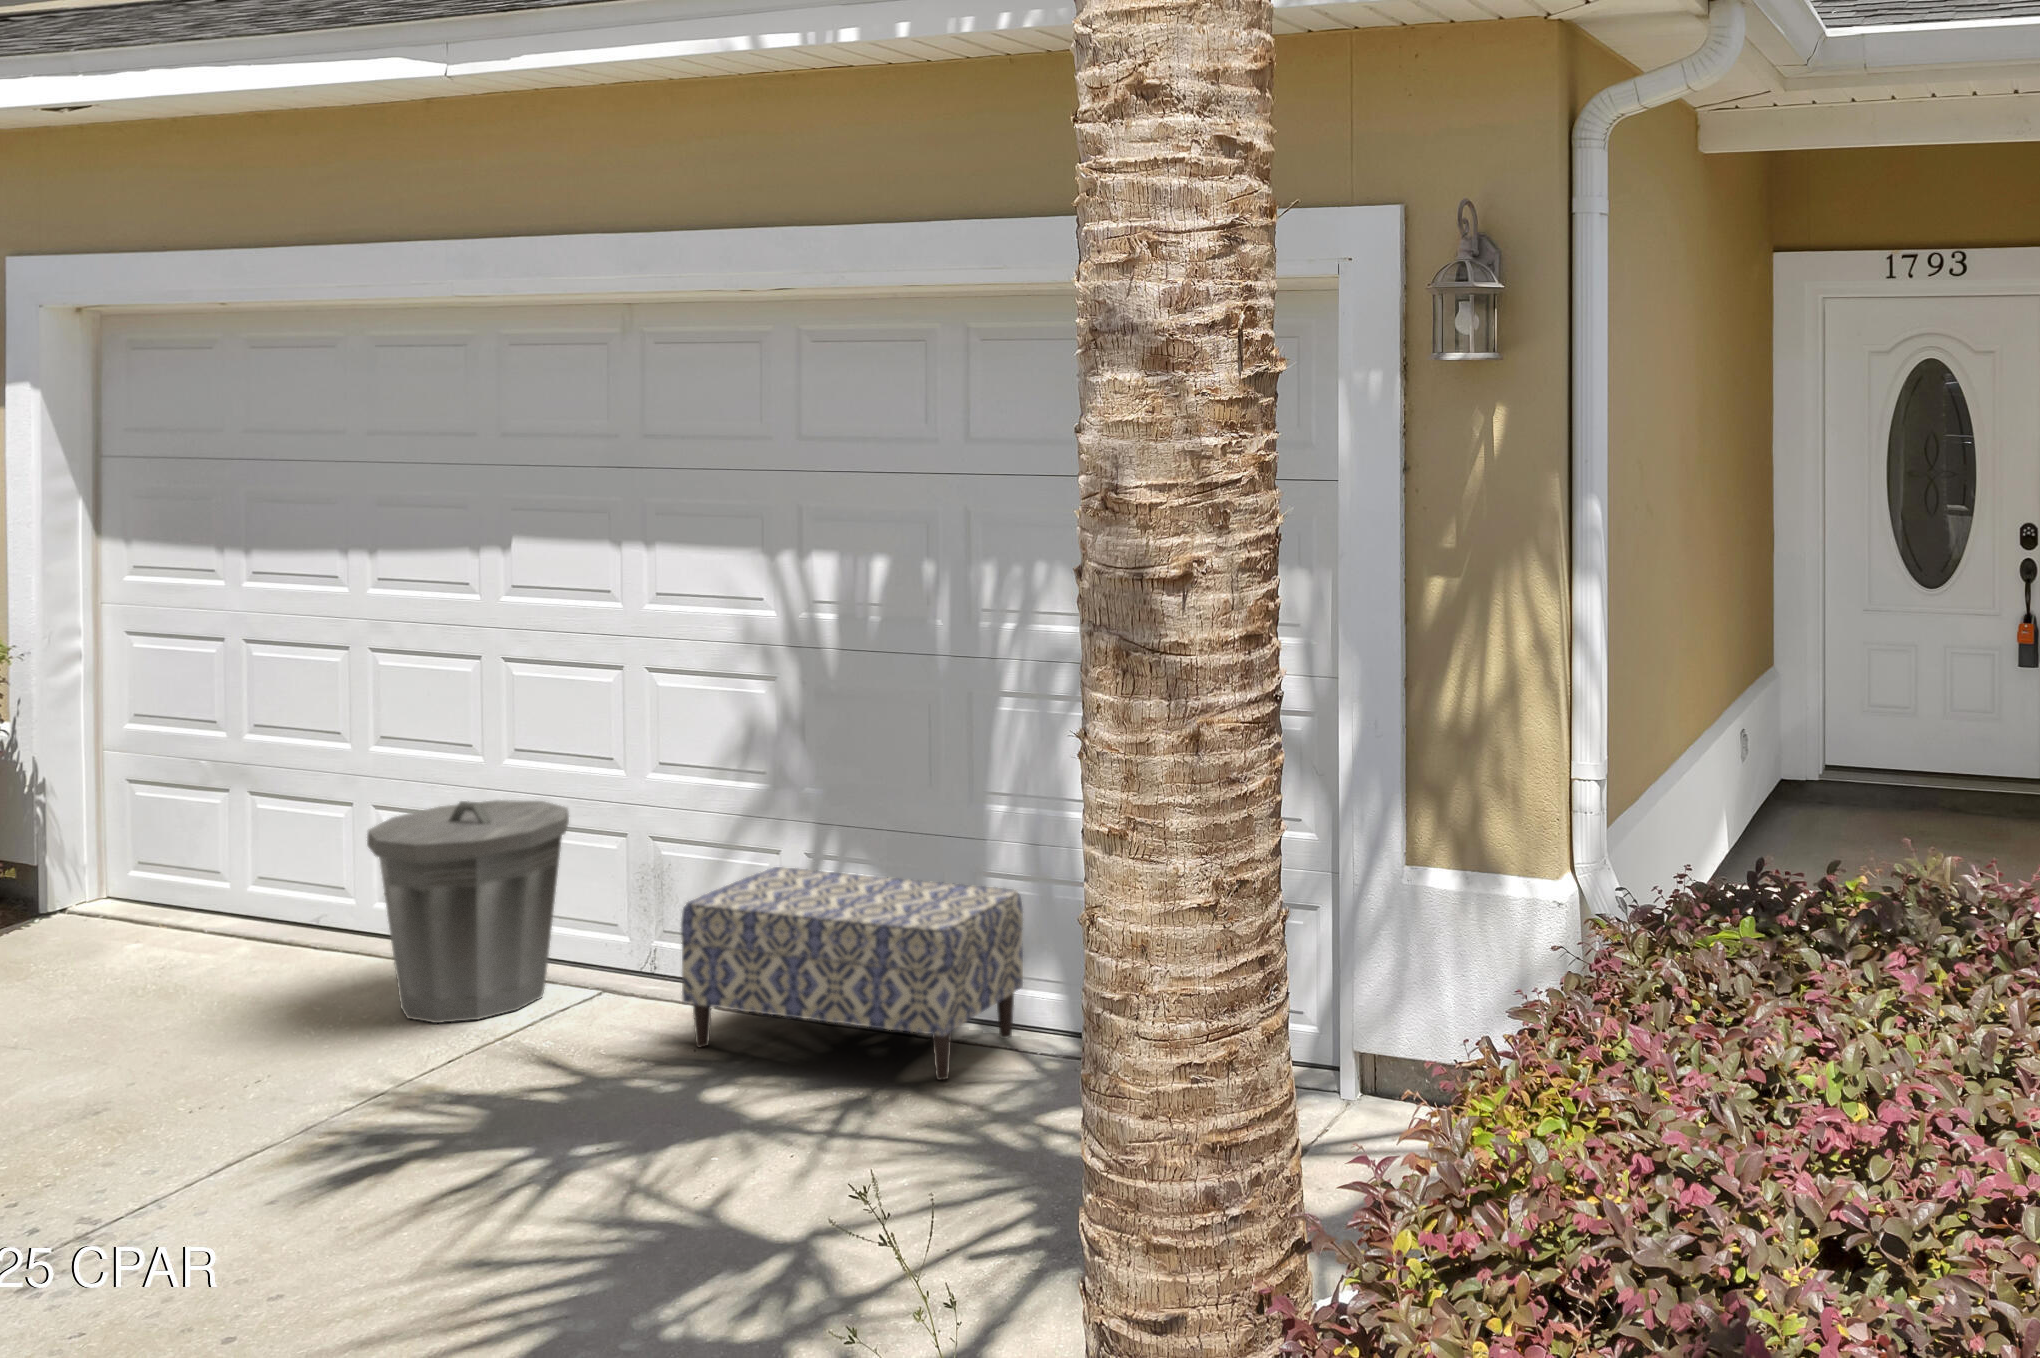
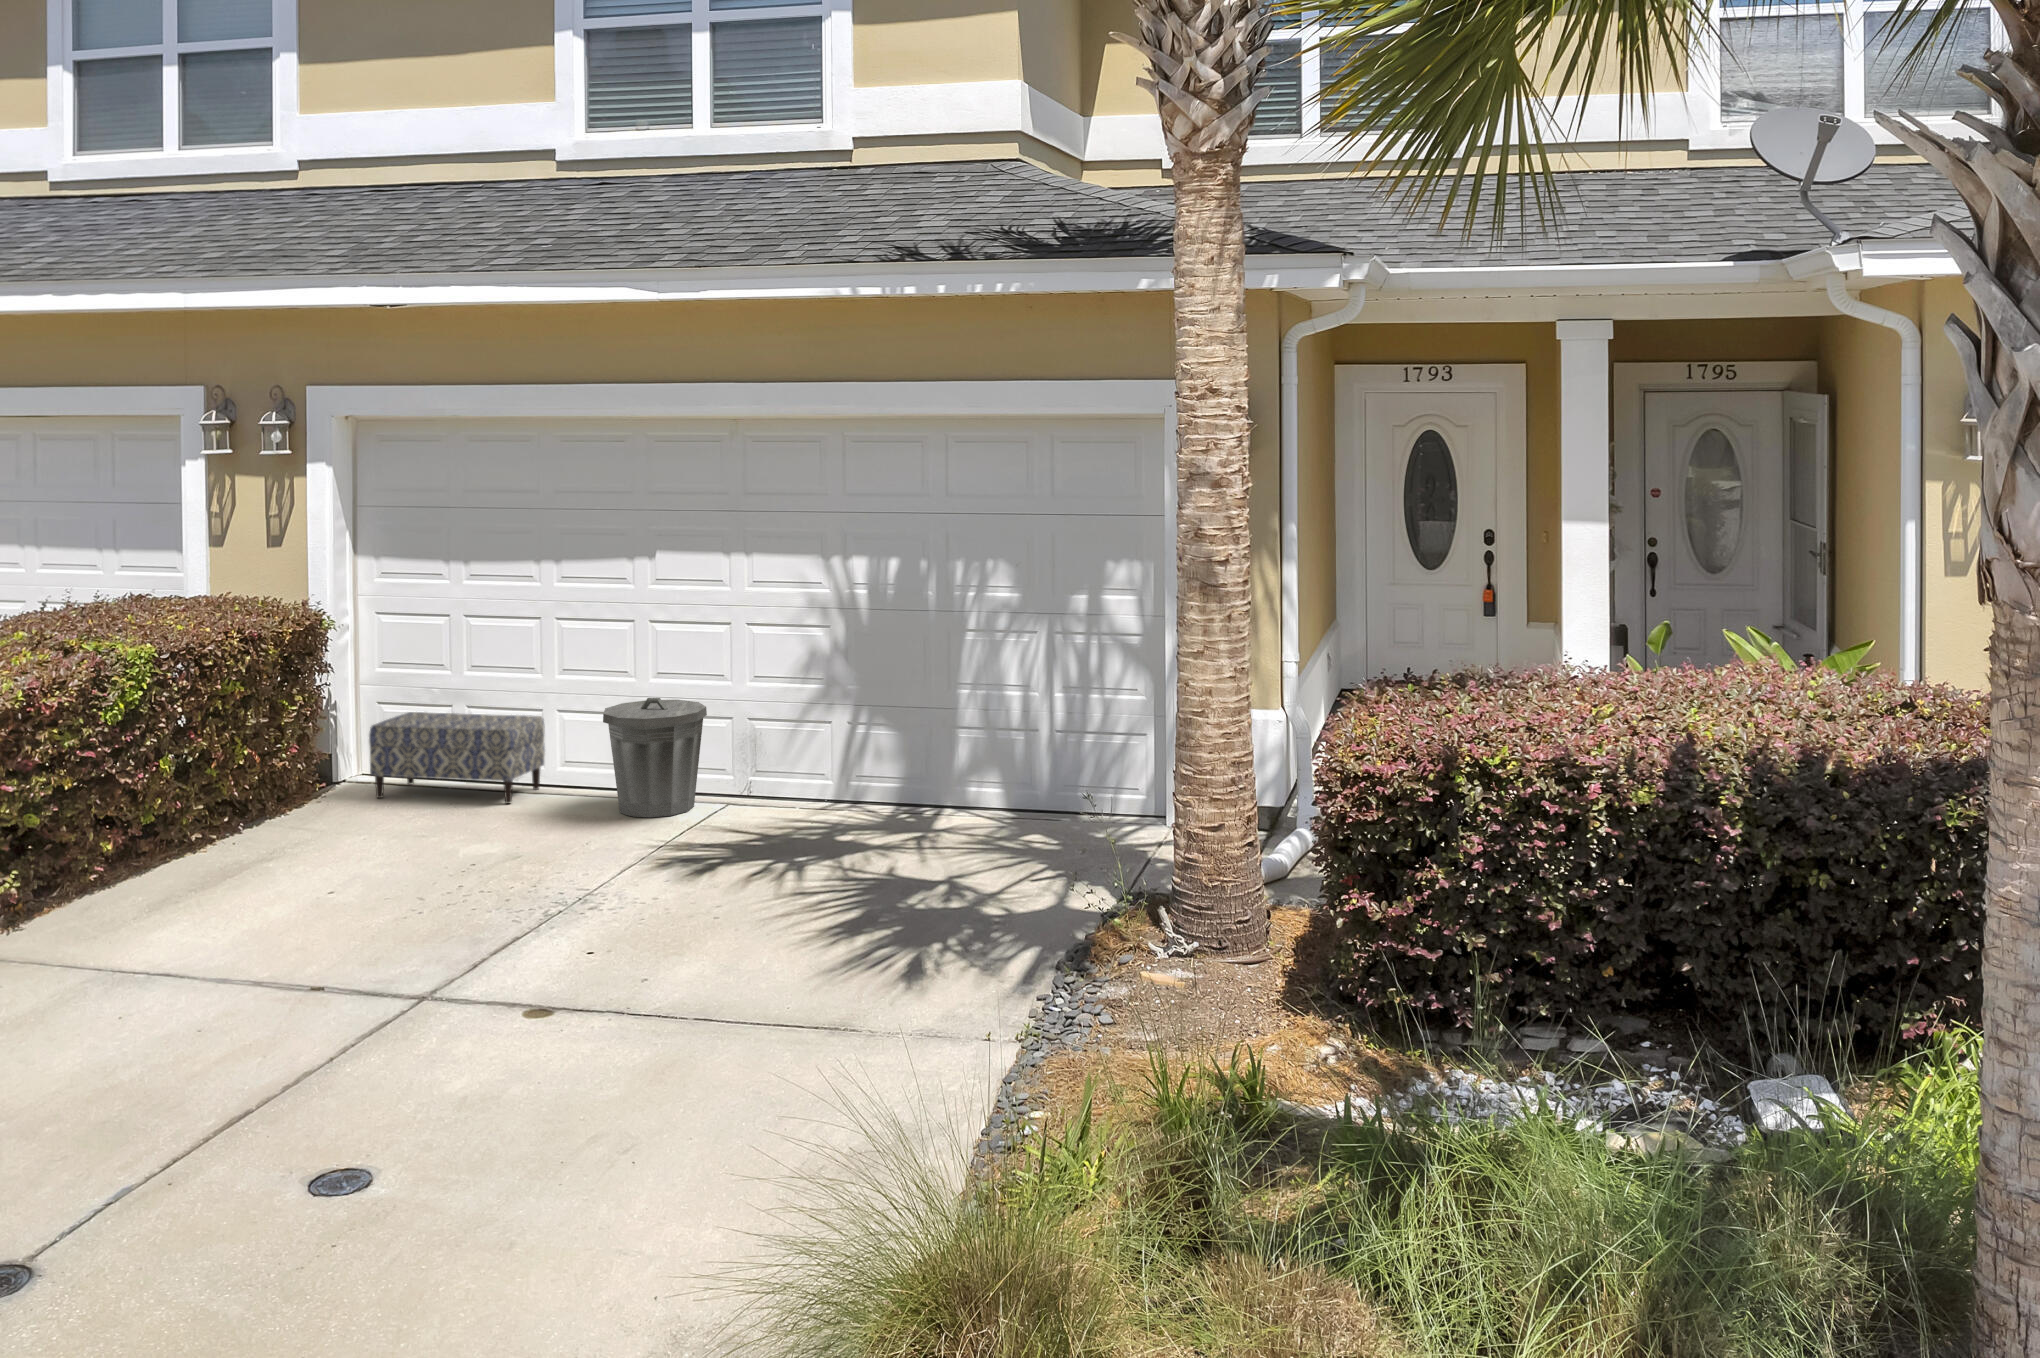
bench: present [681,867,1023,1080] -> present [369,712,545,804]

